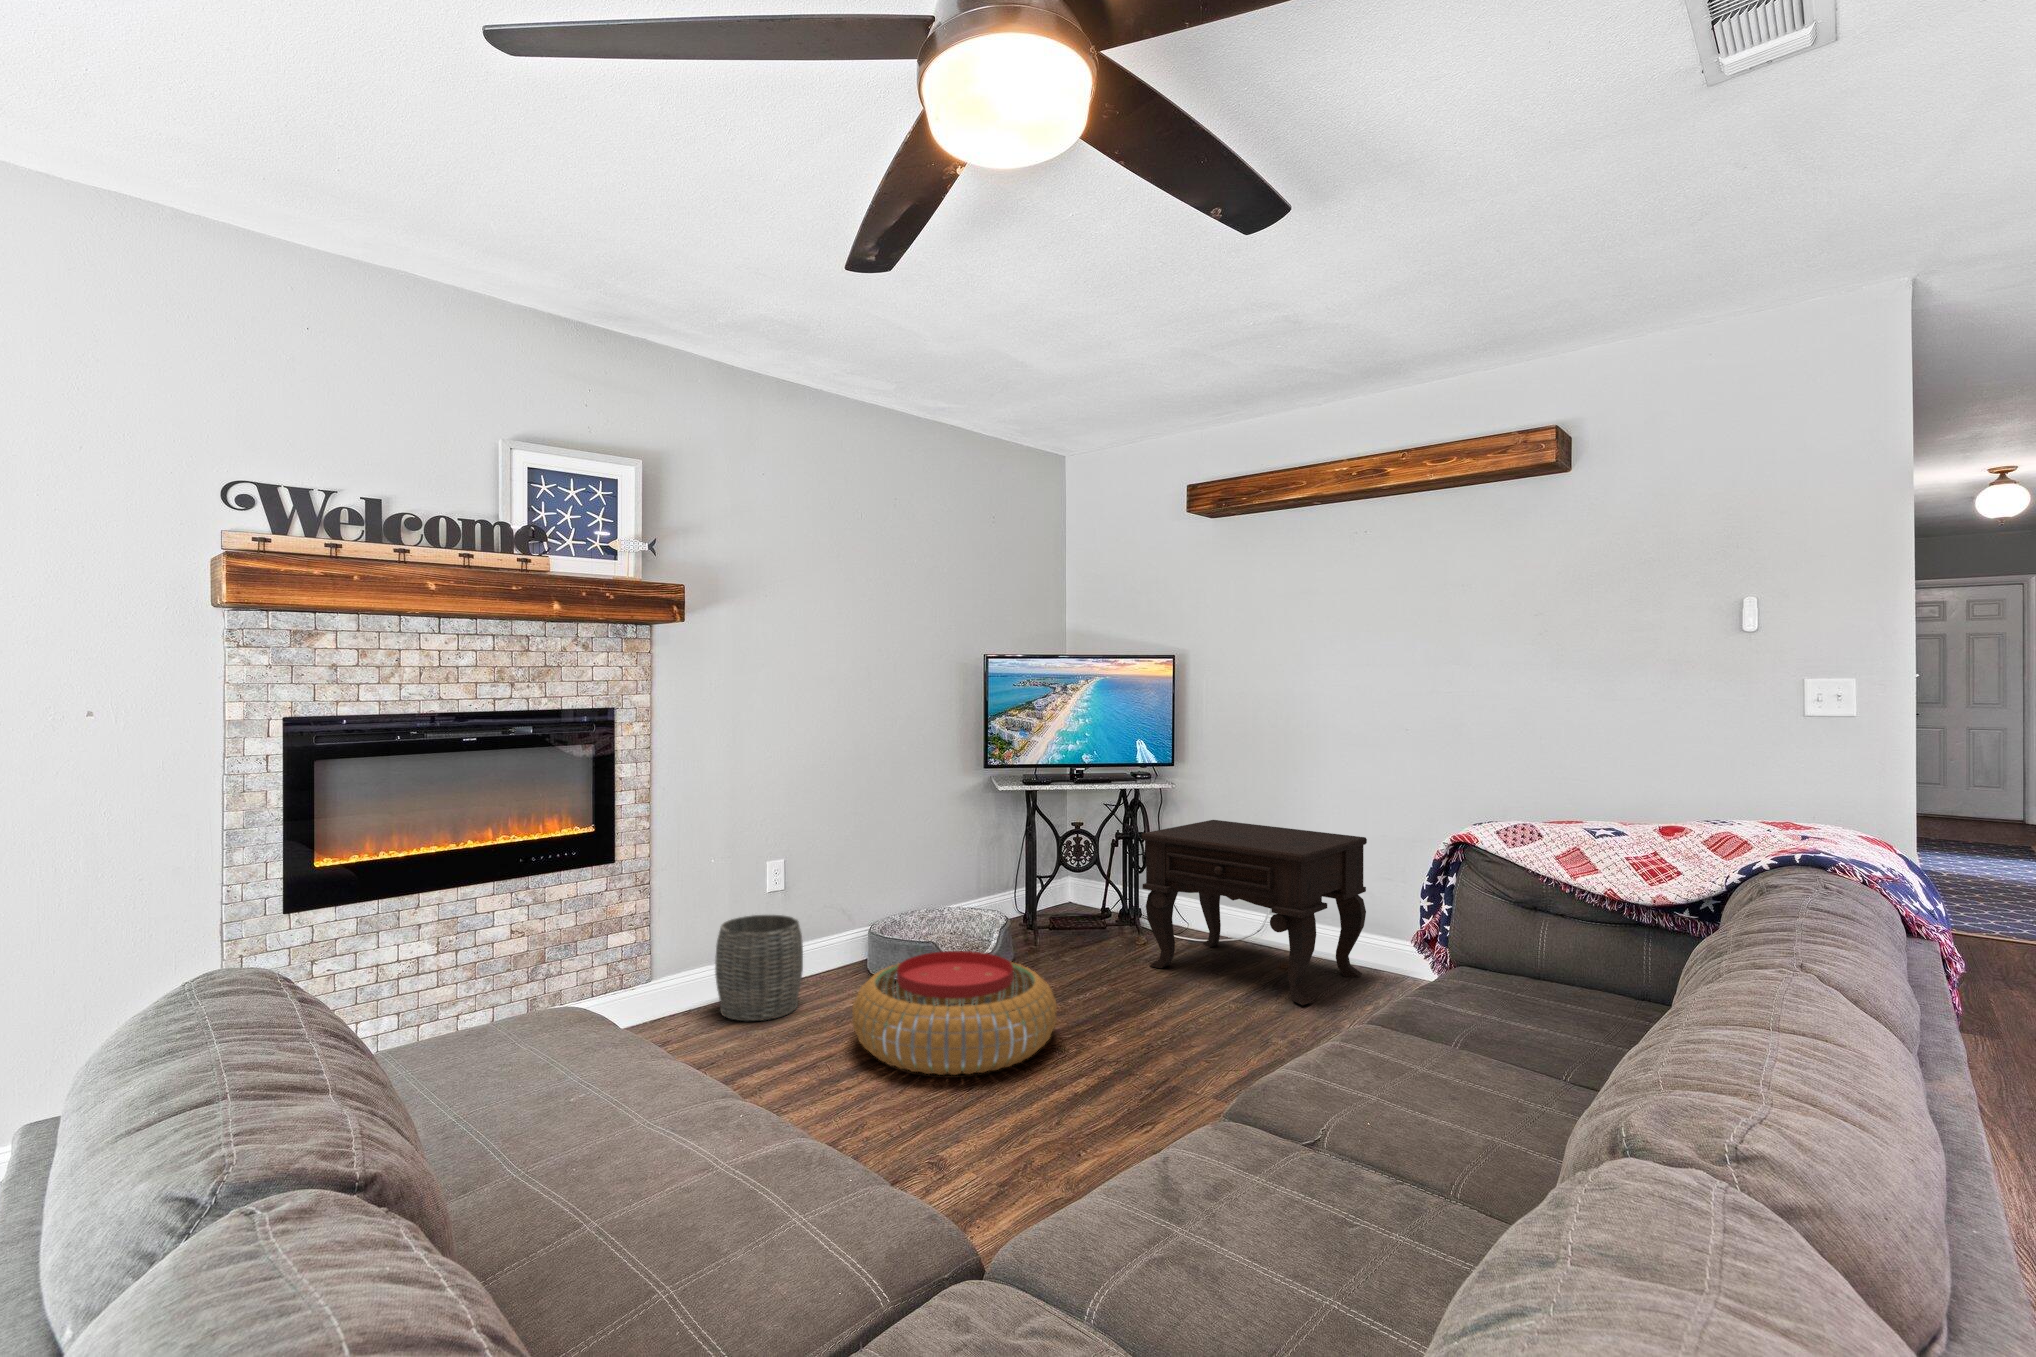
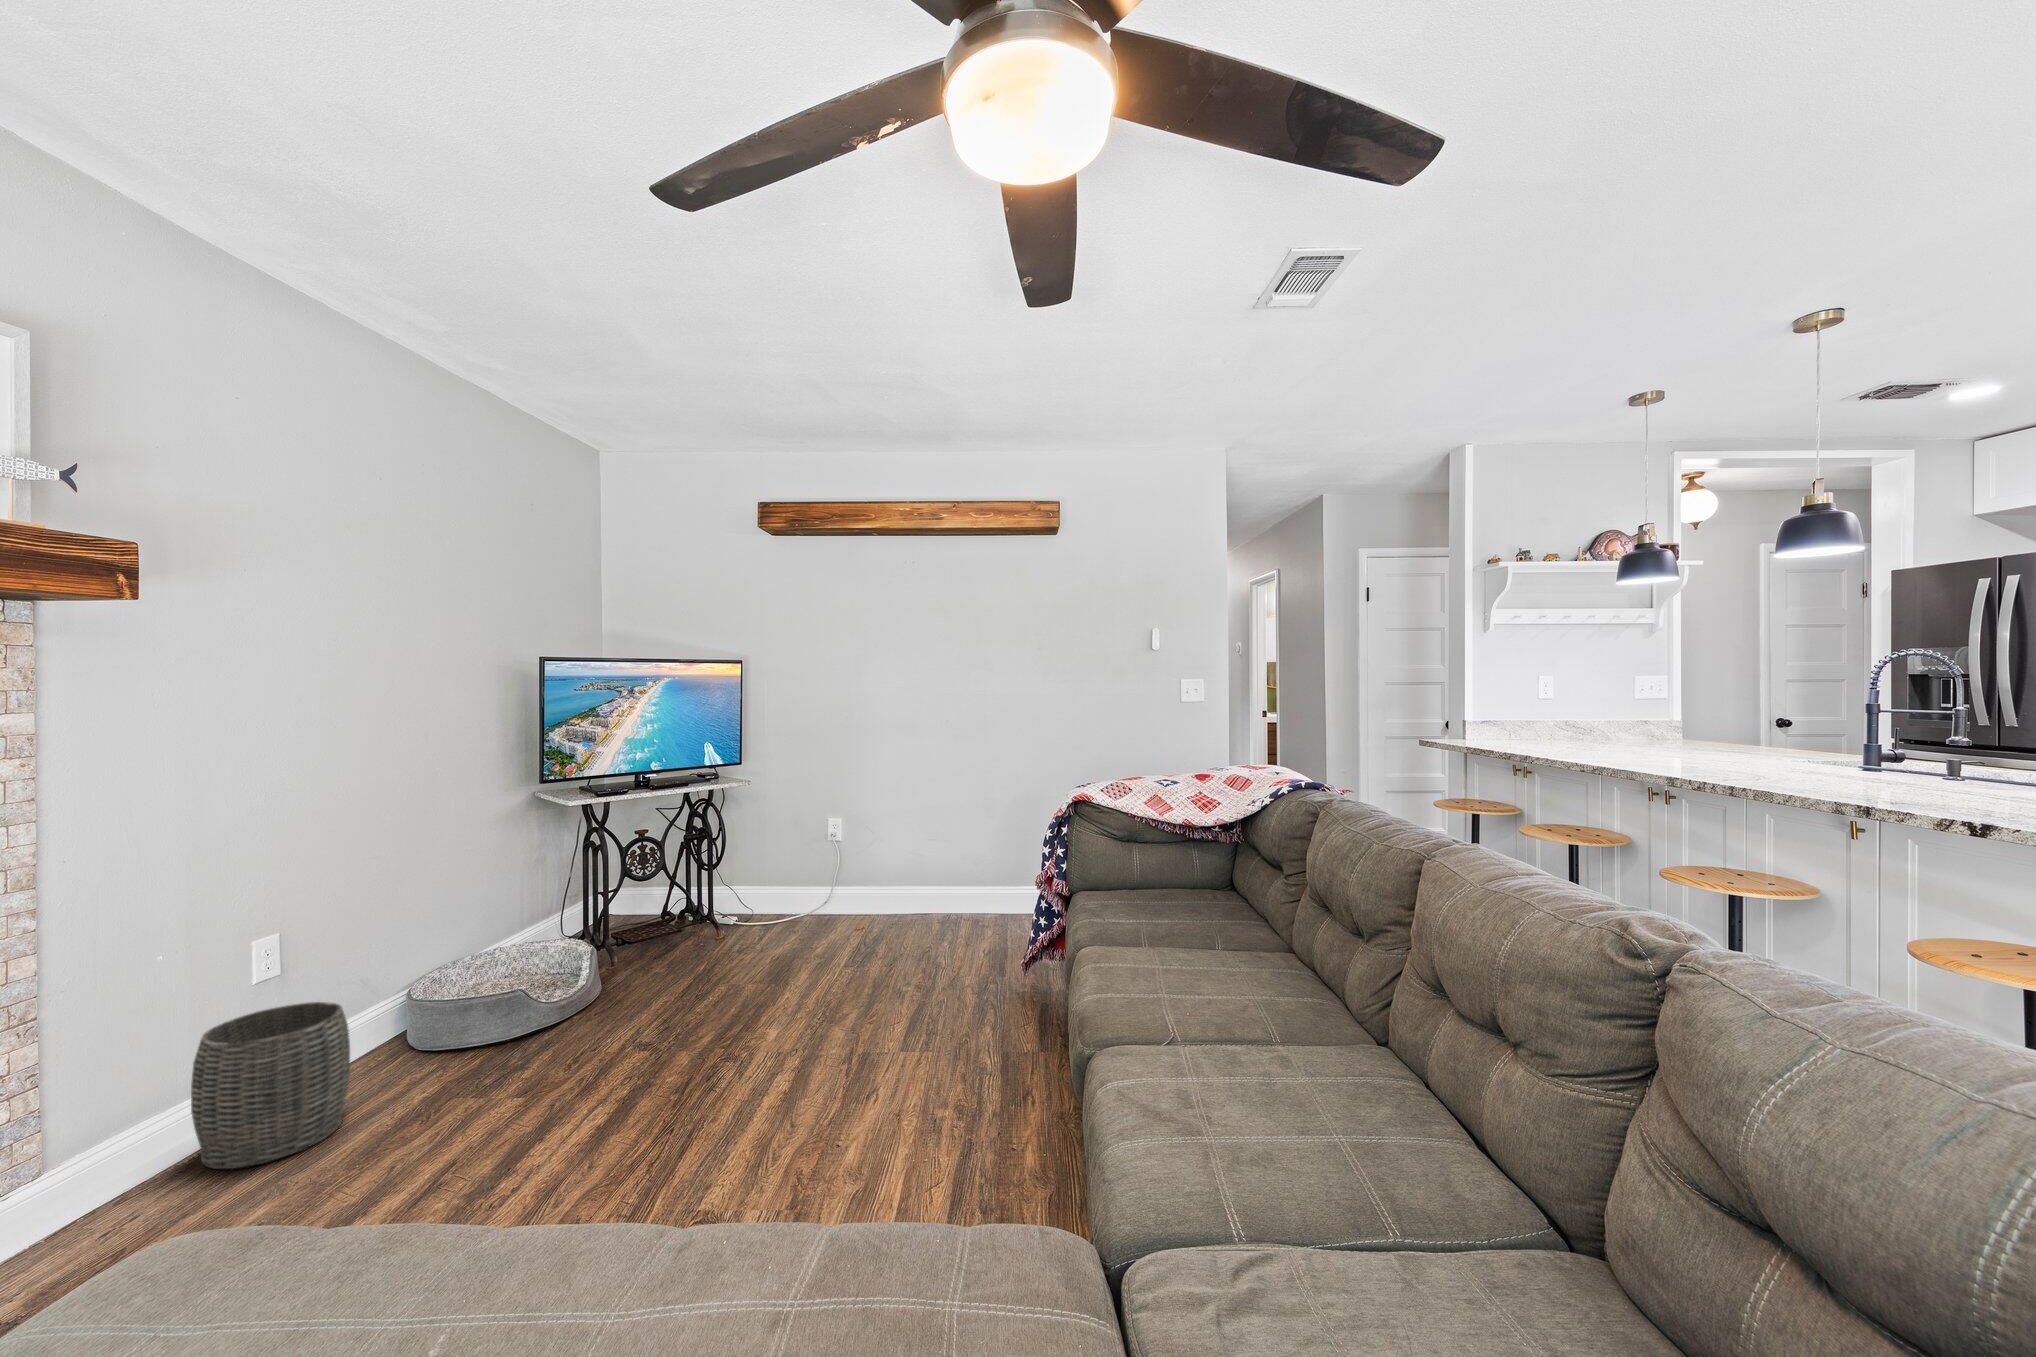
side table: present [1142,820,1367,1005] -> none [744,809,930,958]
pouf: present [852,951,1057,1075] -> none [470,981,730,1141]

